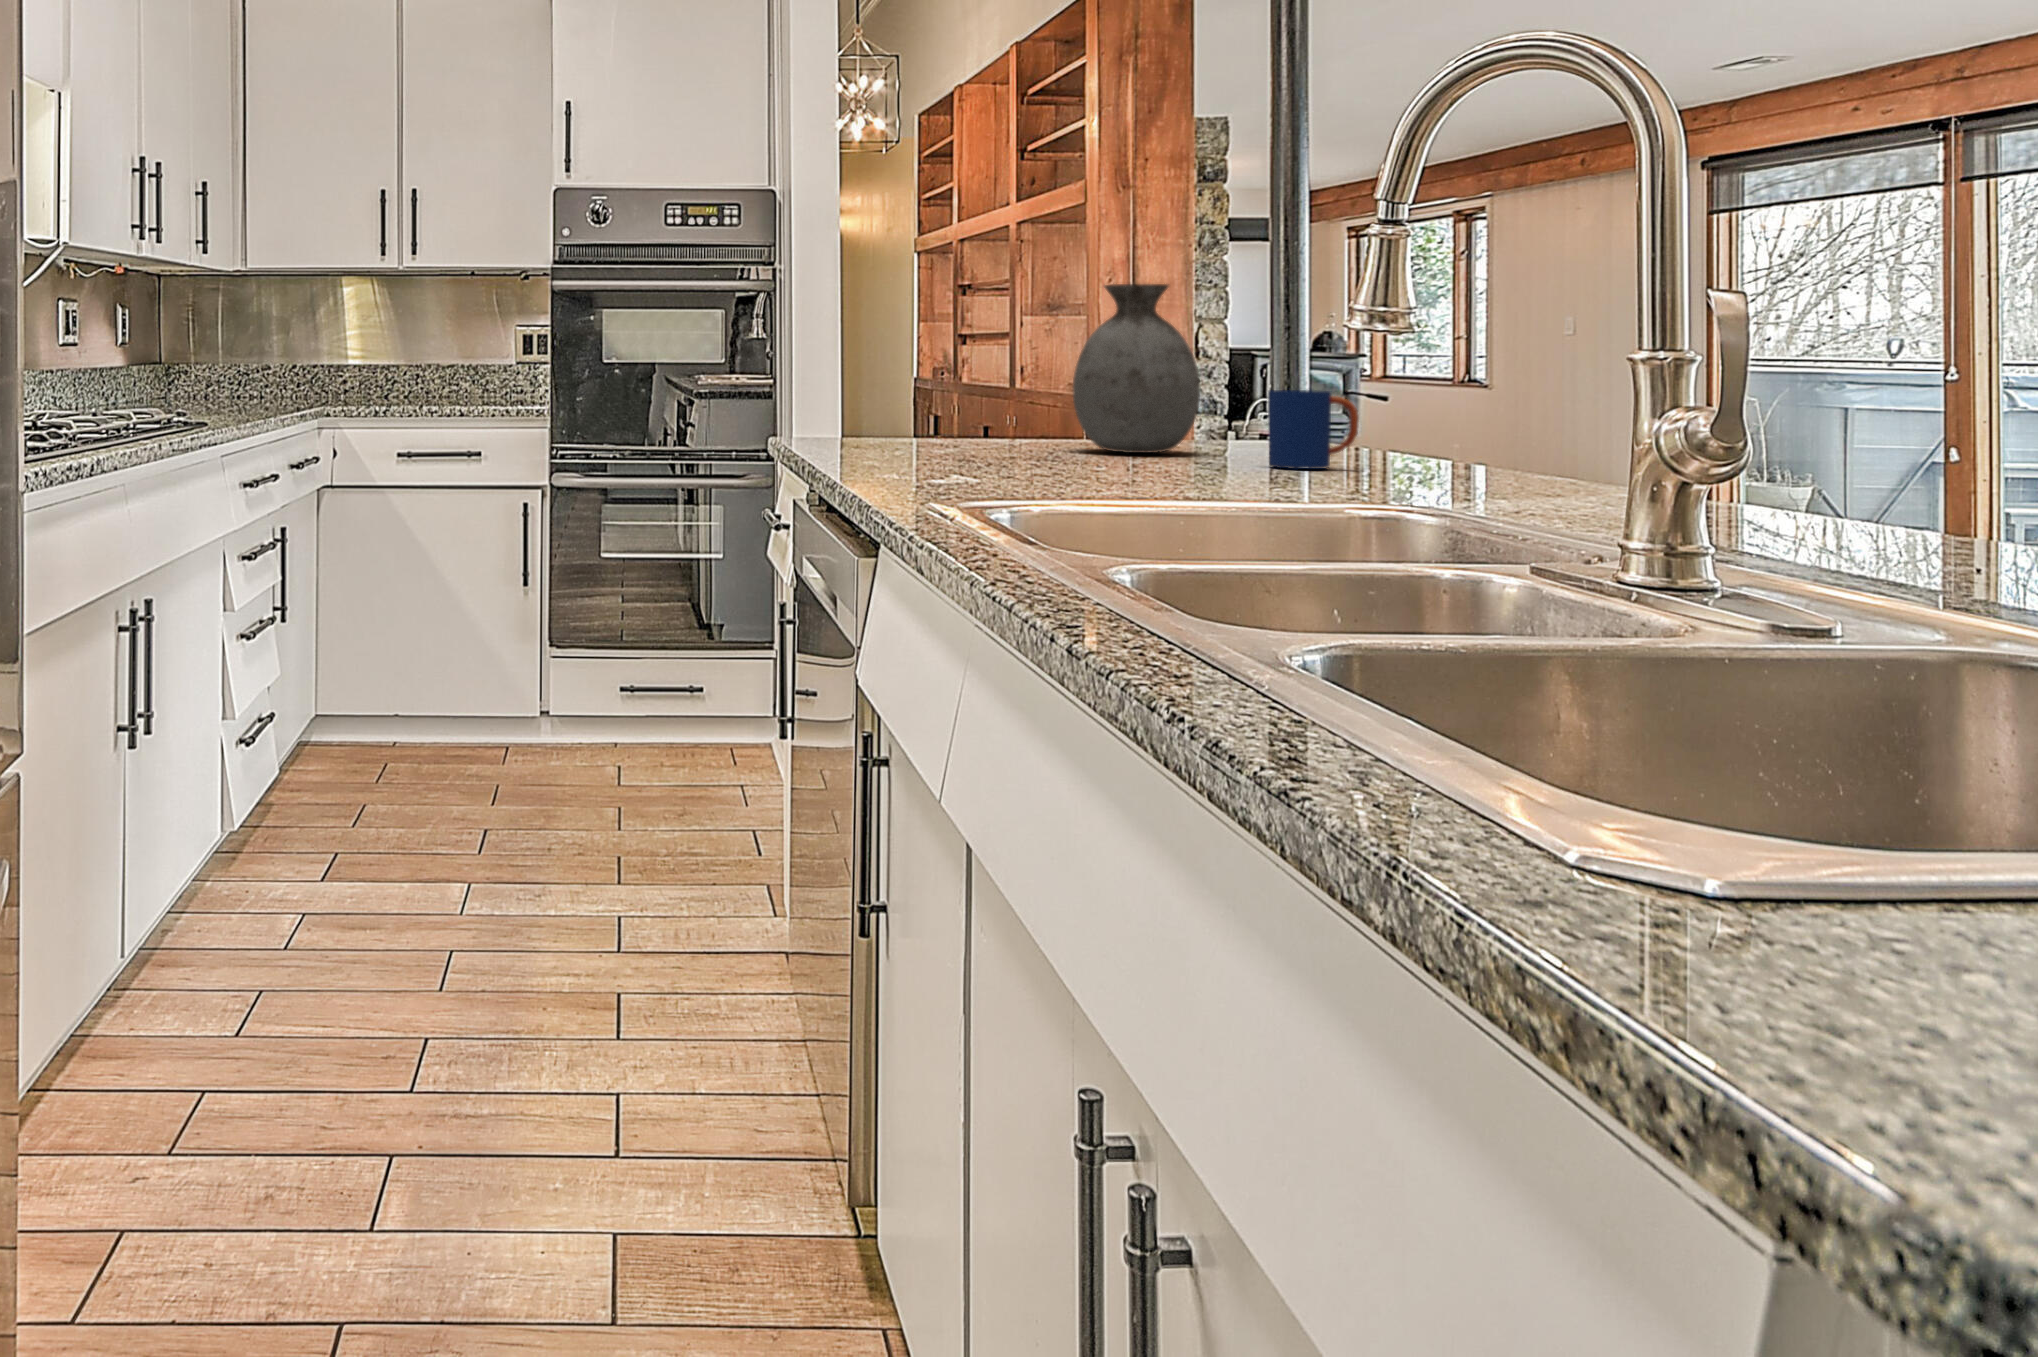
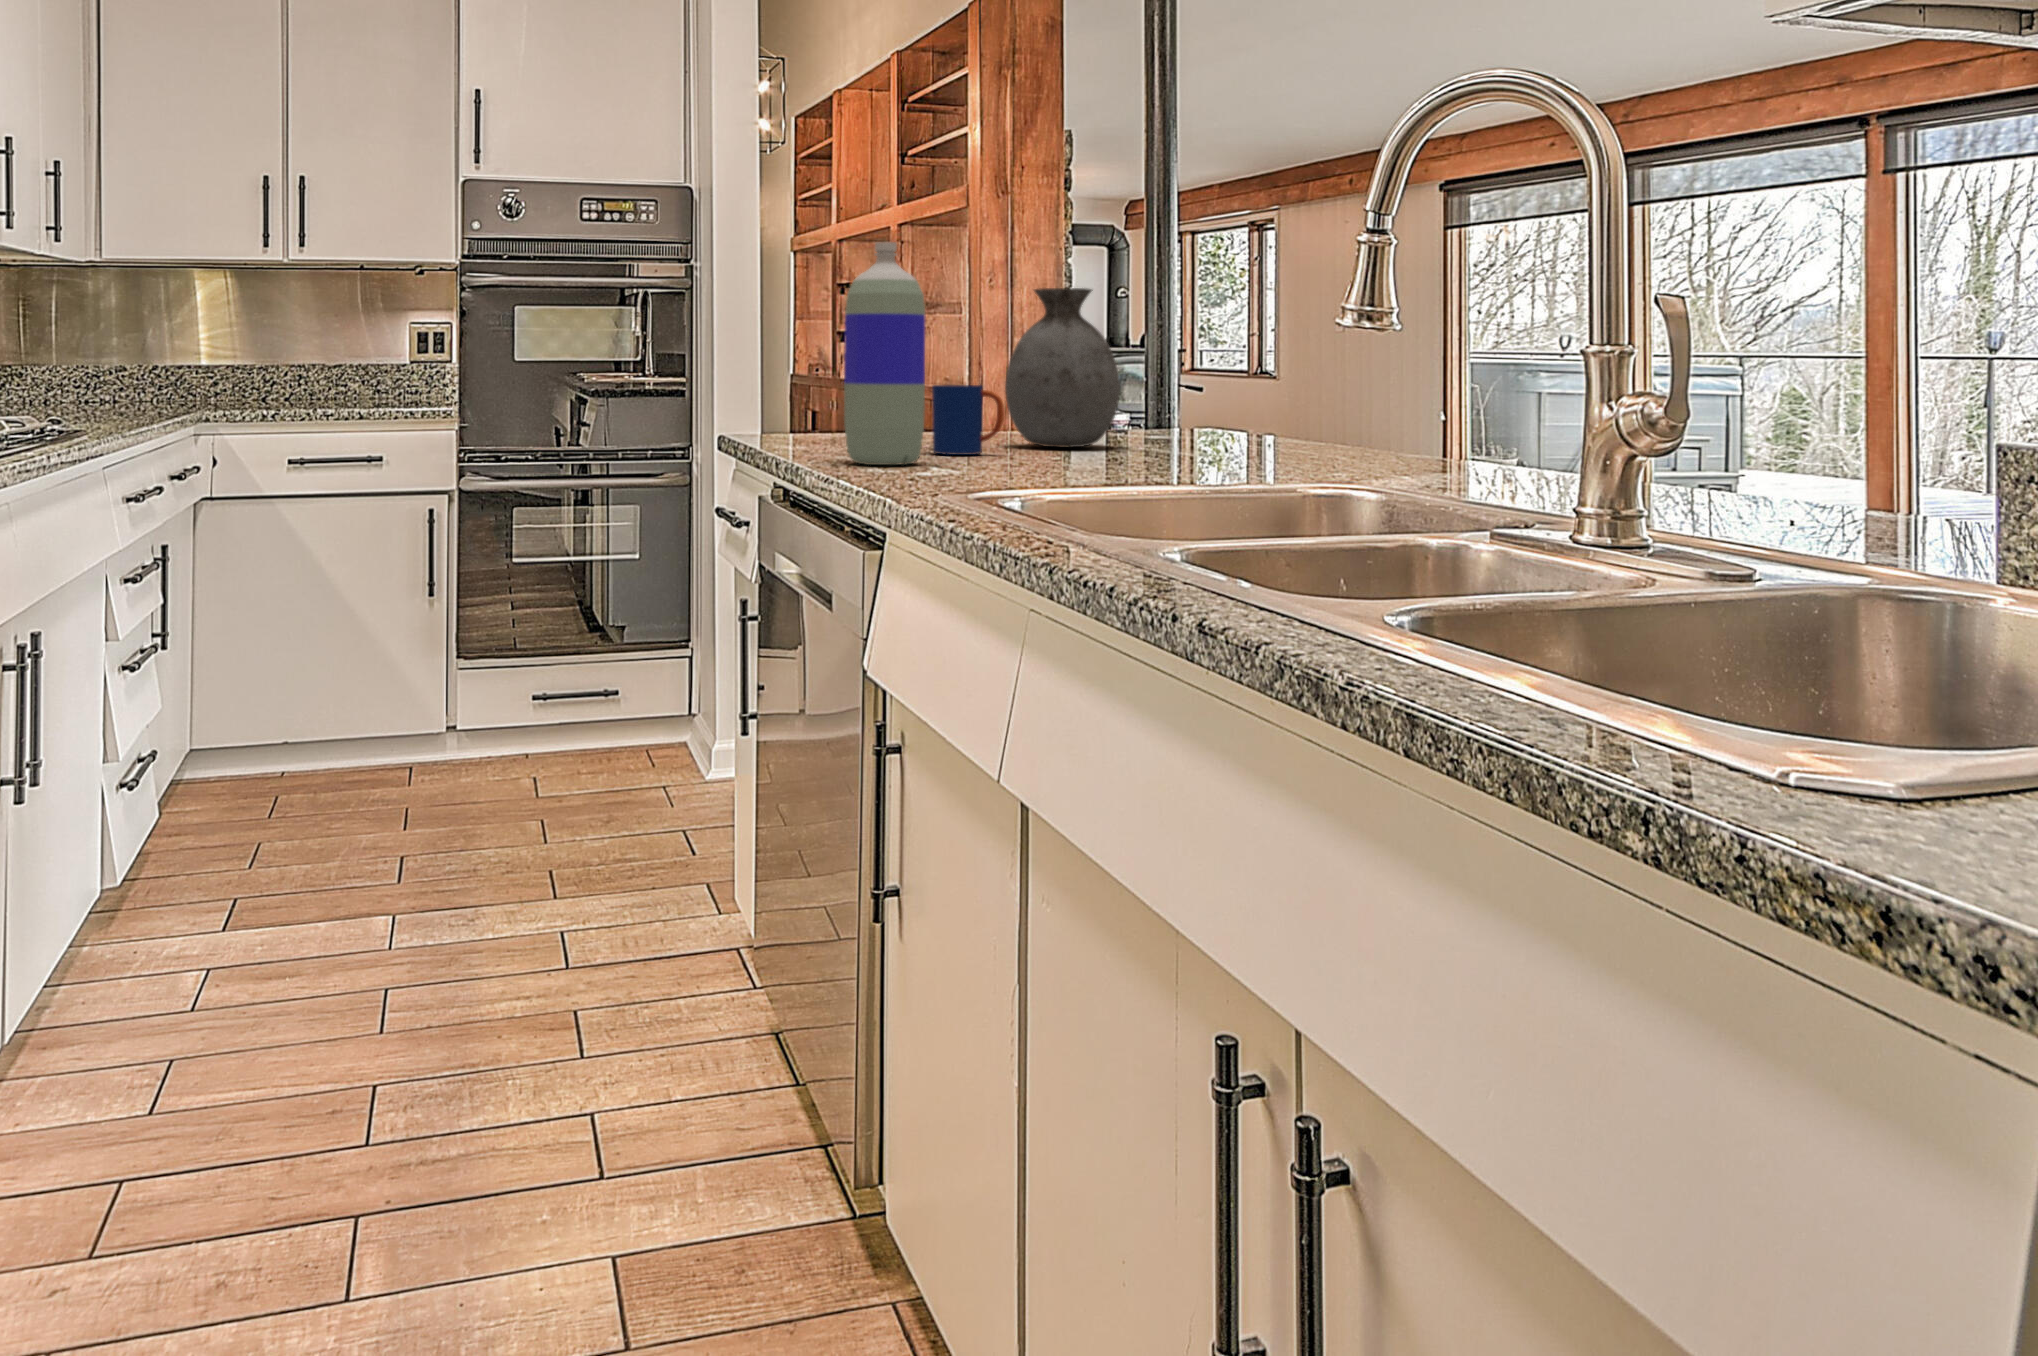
bottle: none [878,238,962,467] -> present [844,242,925,465]
mug: present [1268,390,1359,469] -> present [932,385,1004,455]

